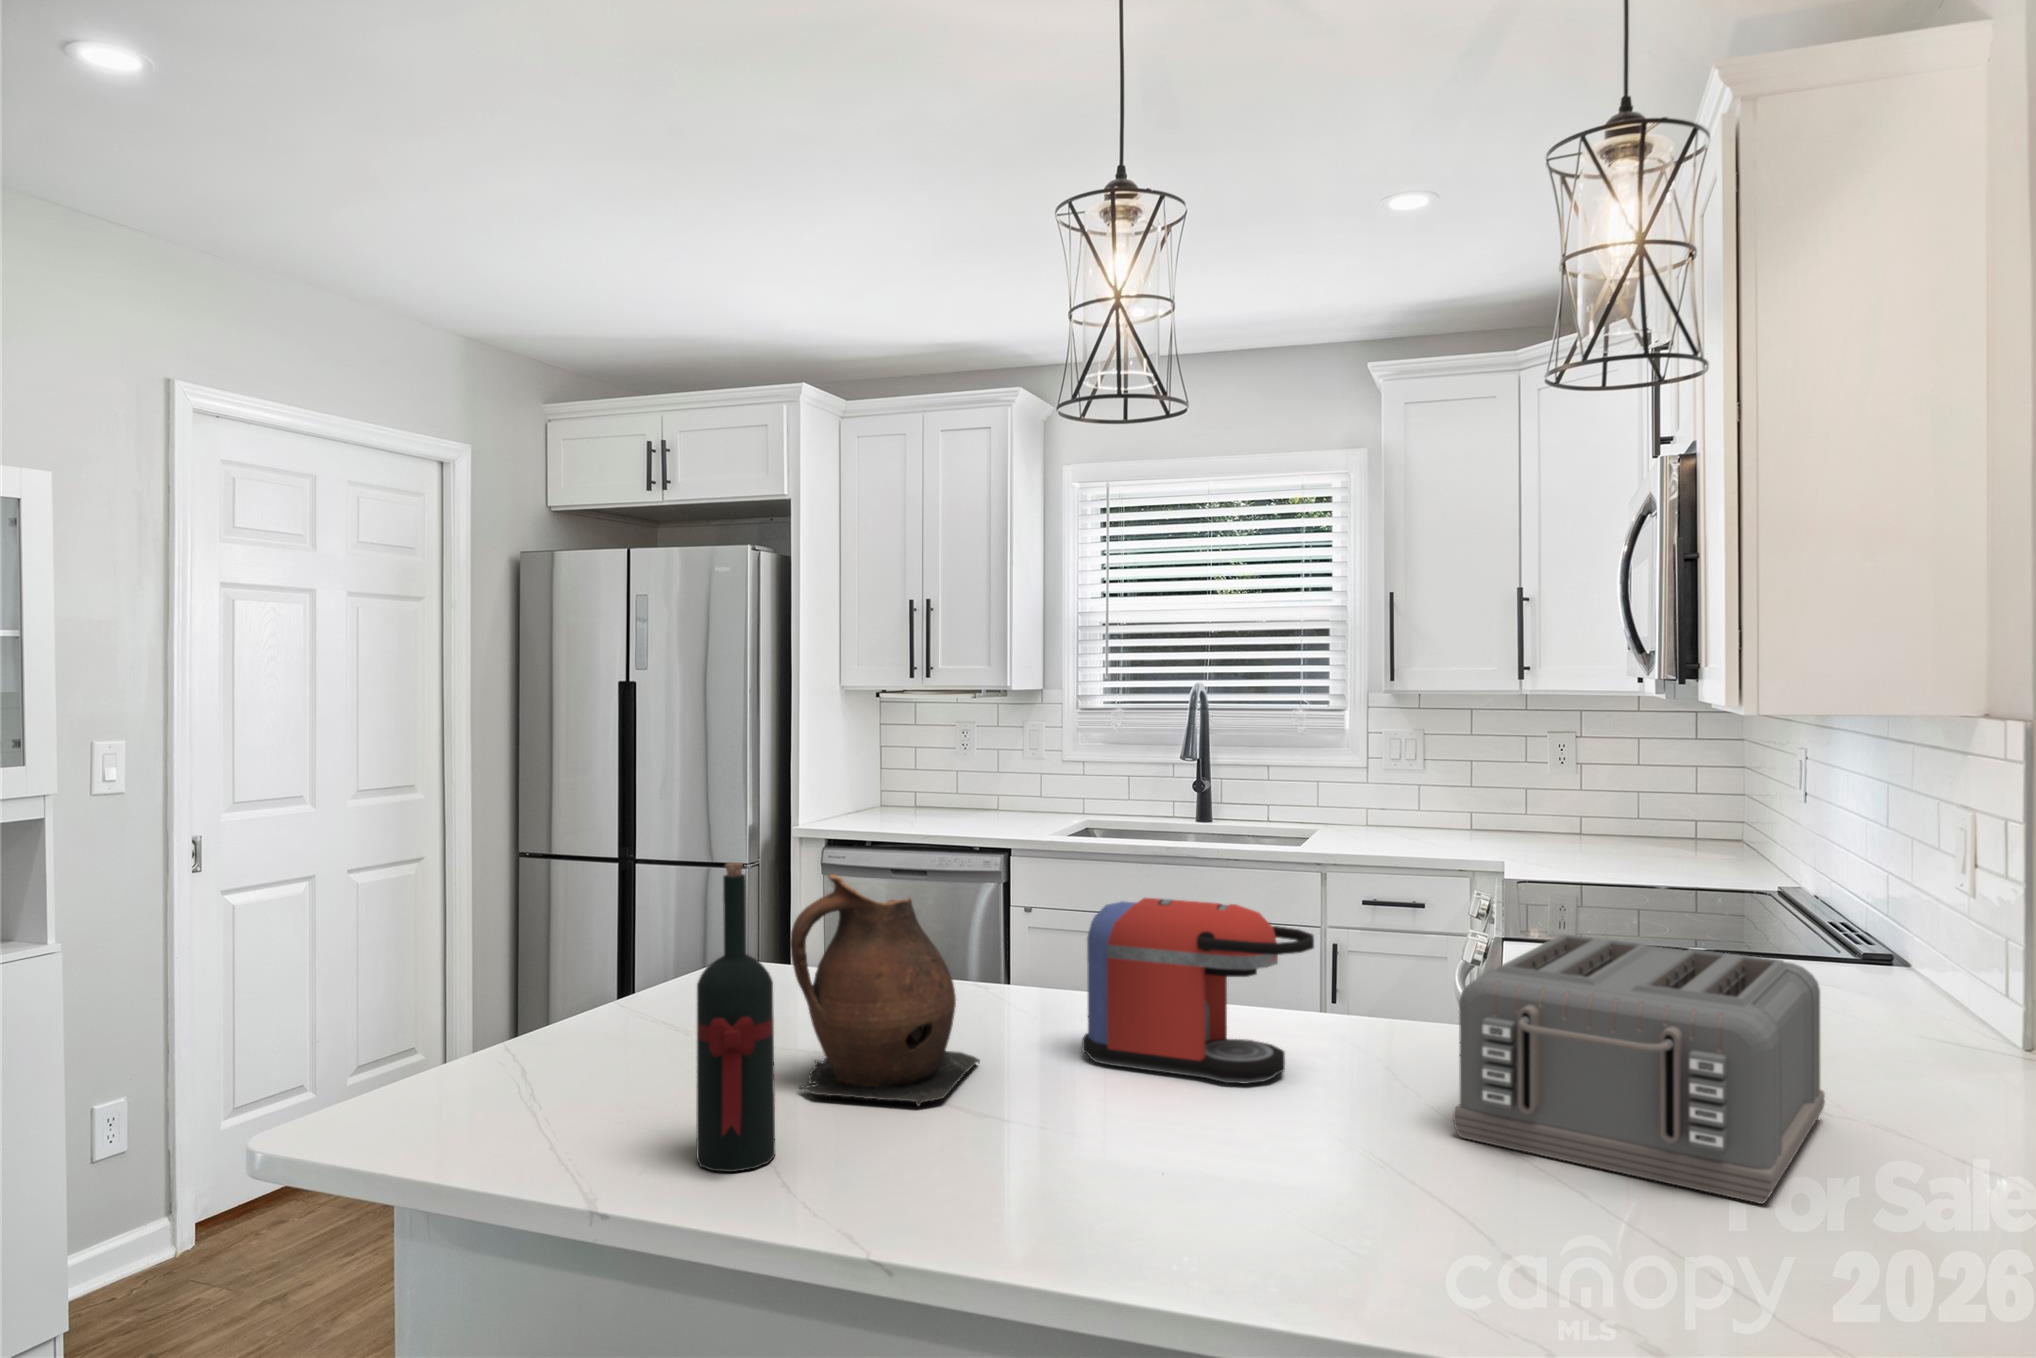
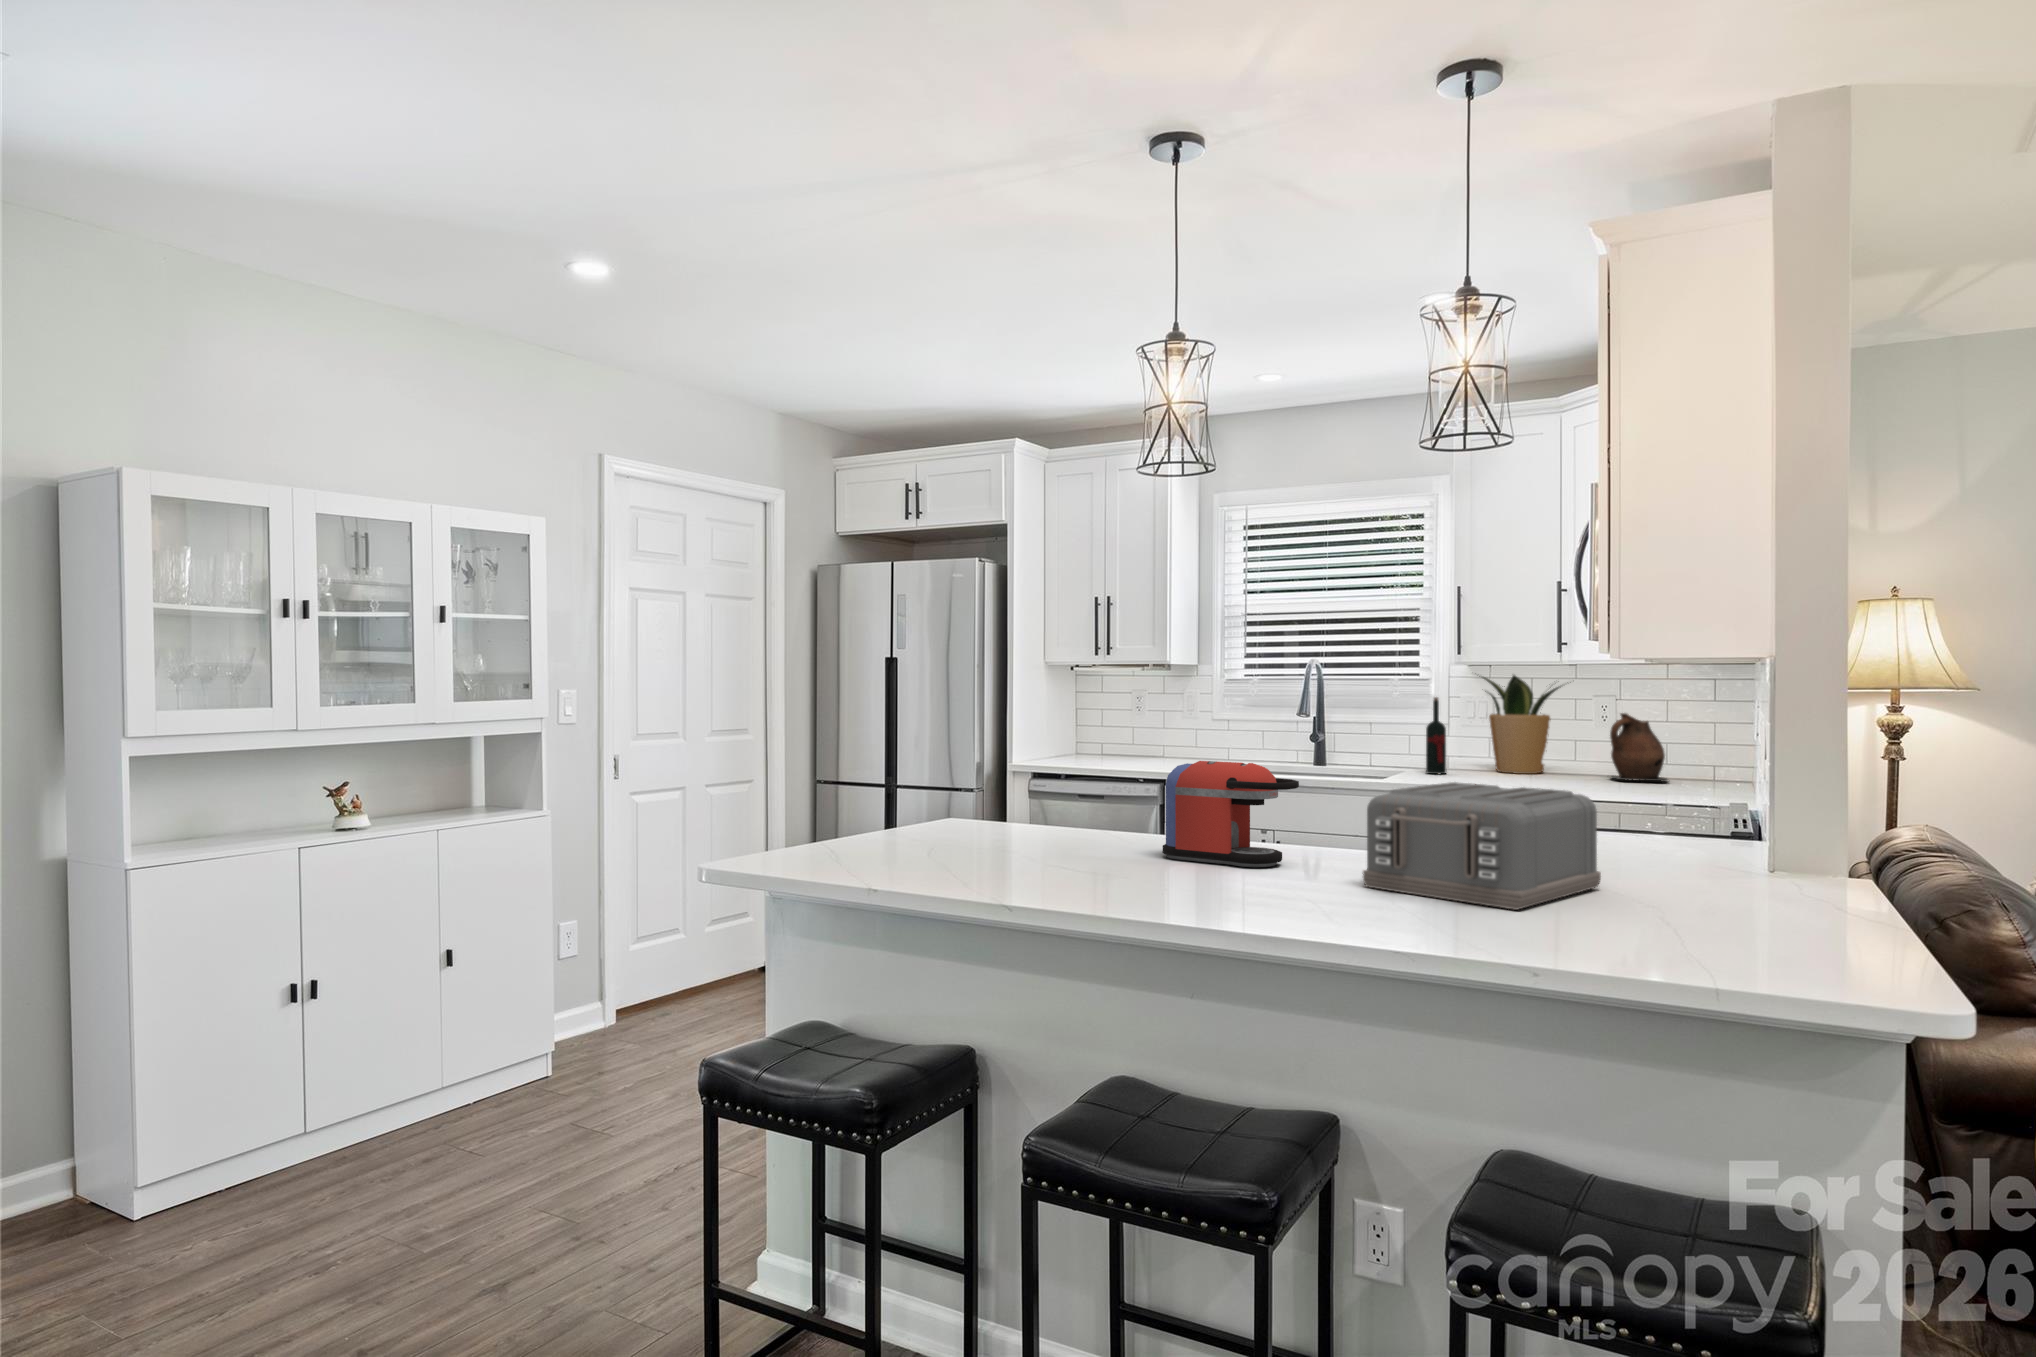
potted plant: none [1395,701,1528,831] -> present [1479,675,1571,774]
wine bottle: present [696,862,775,1172] -> present [1426,697,1446,774]
ceramic pitcher: present [790,874,980,1106] -> present [1610,713,1668,782]

